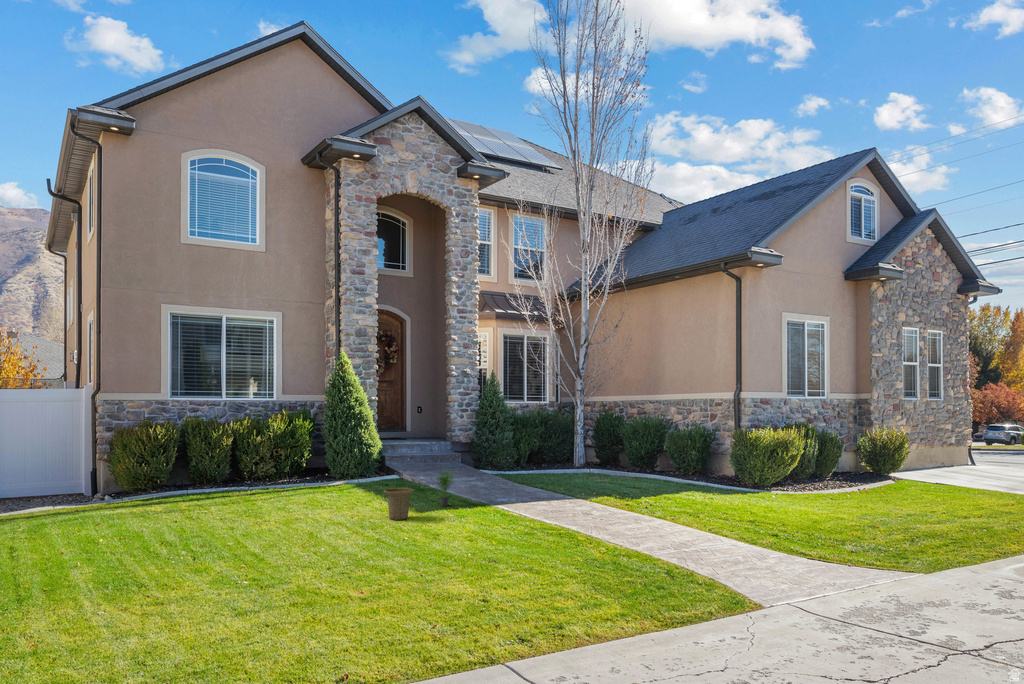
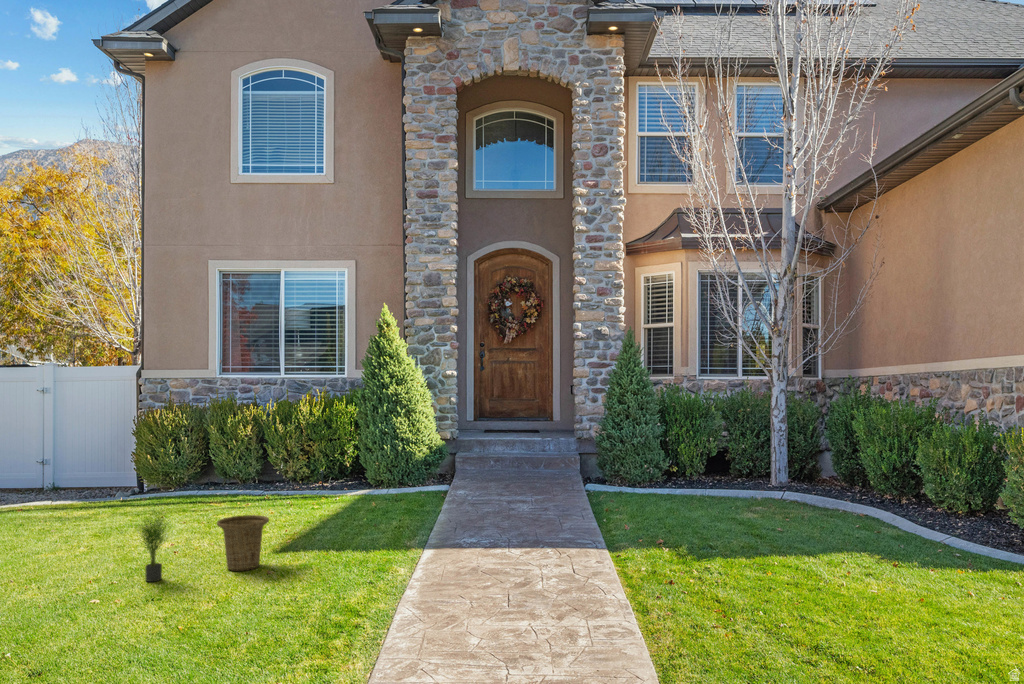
potted plant: present [437,472,453,506] -> present [140,515,167,582]

